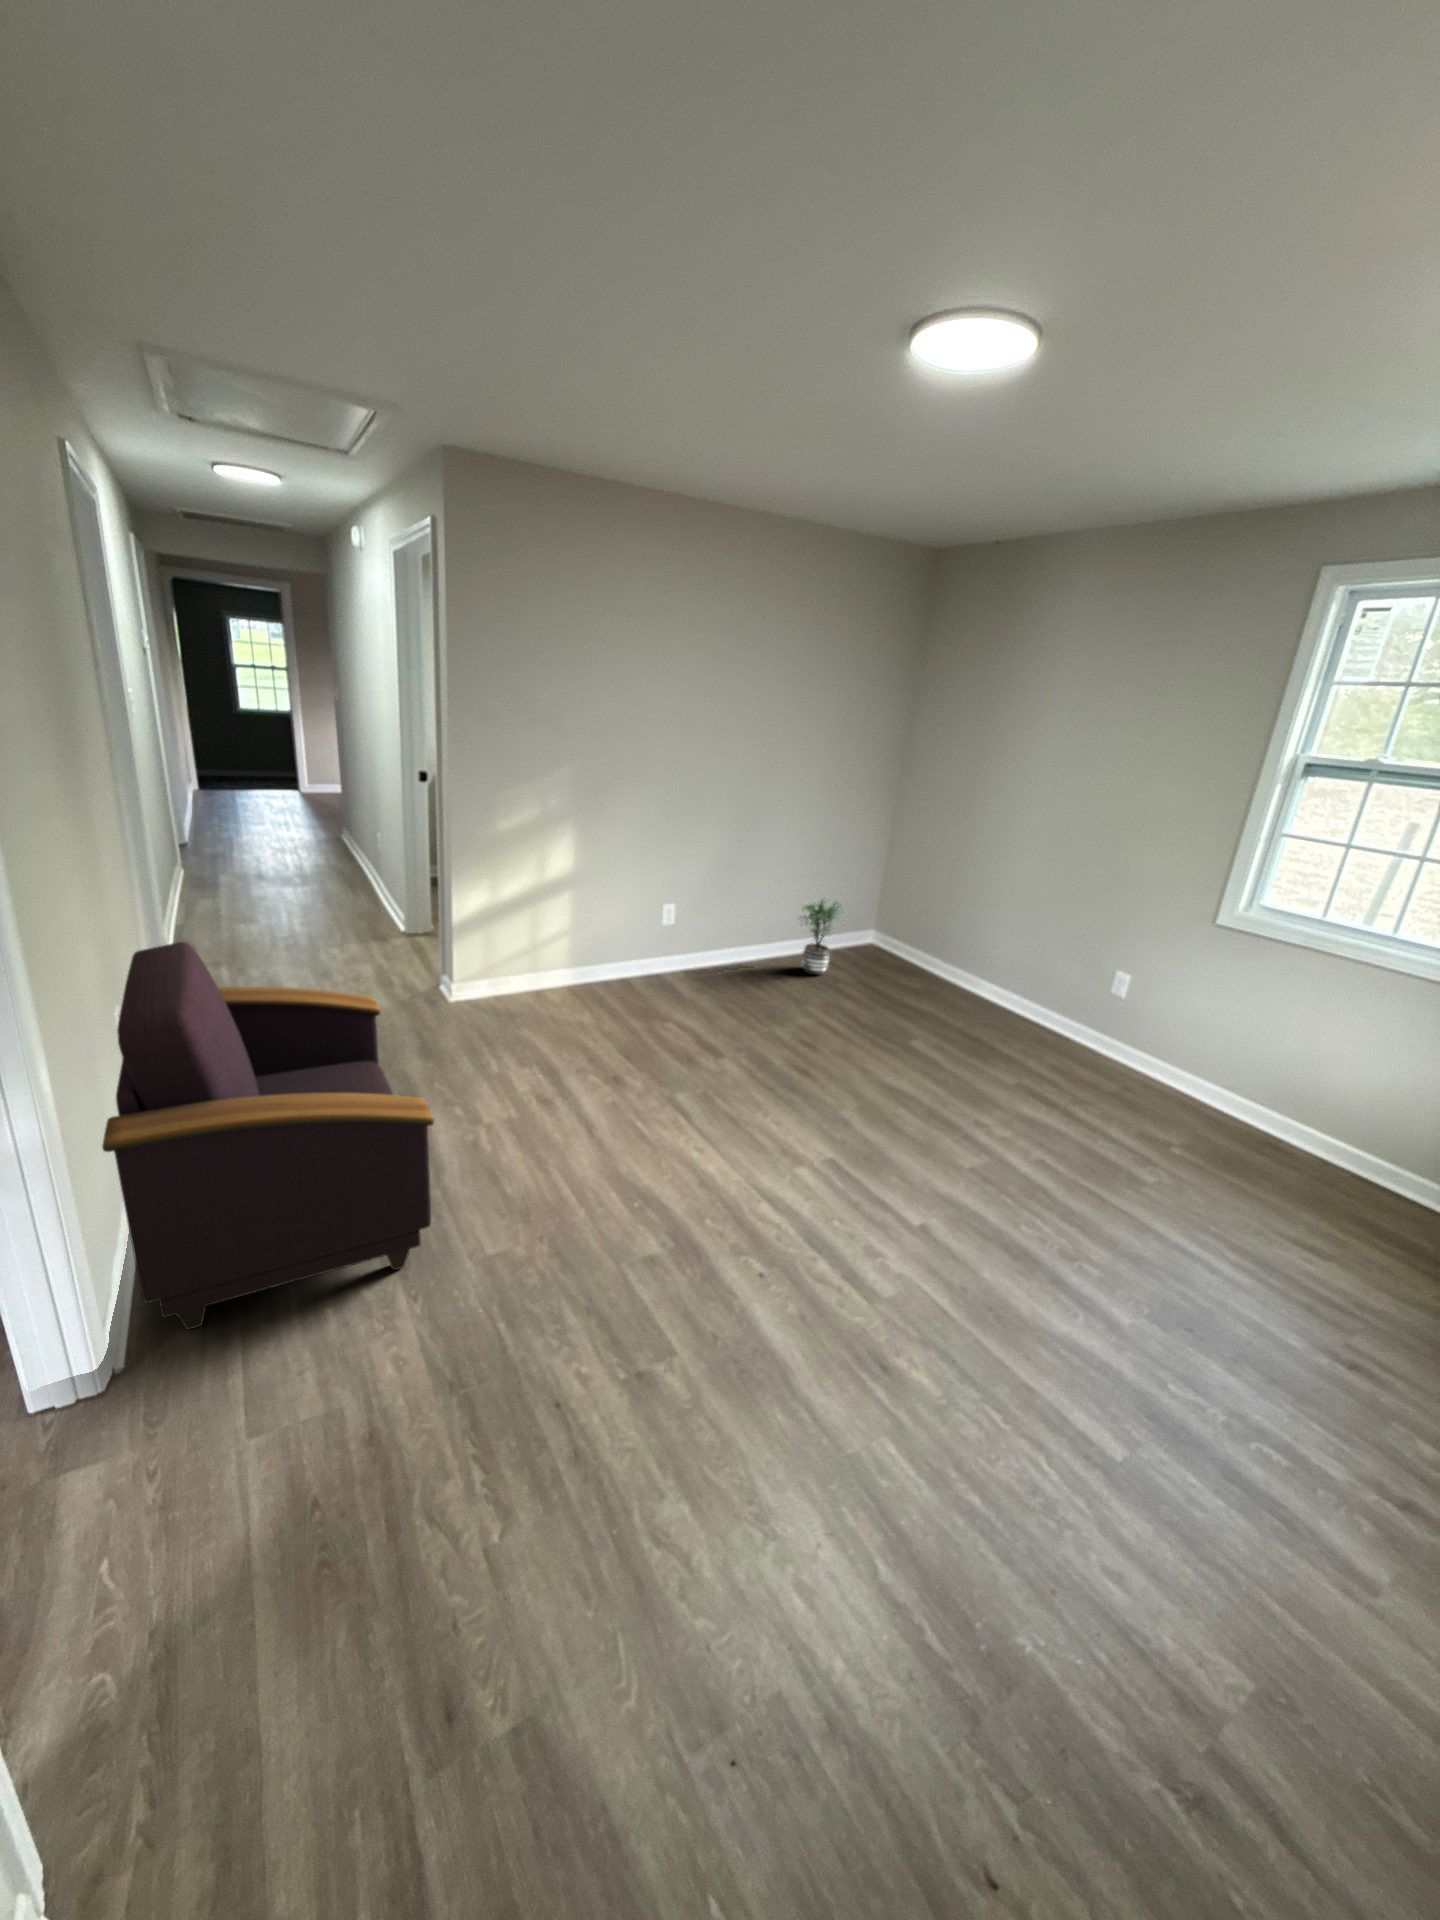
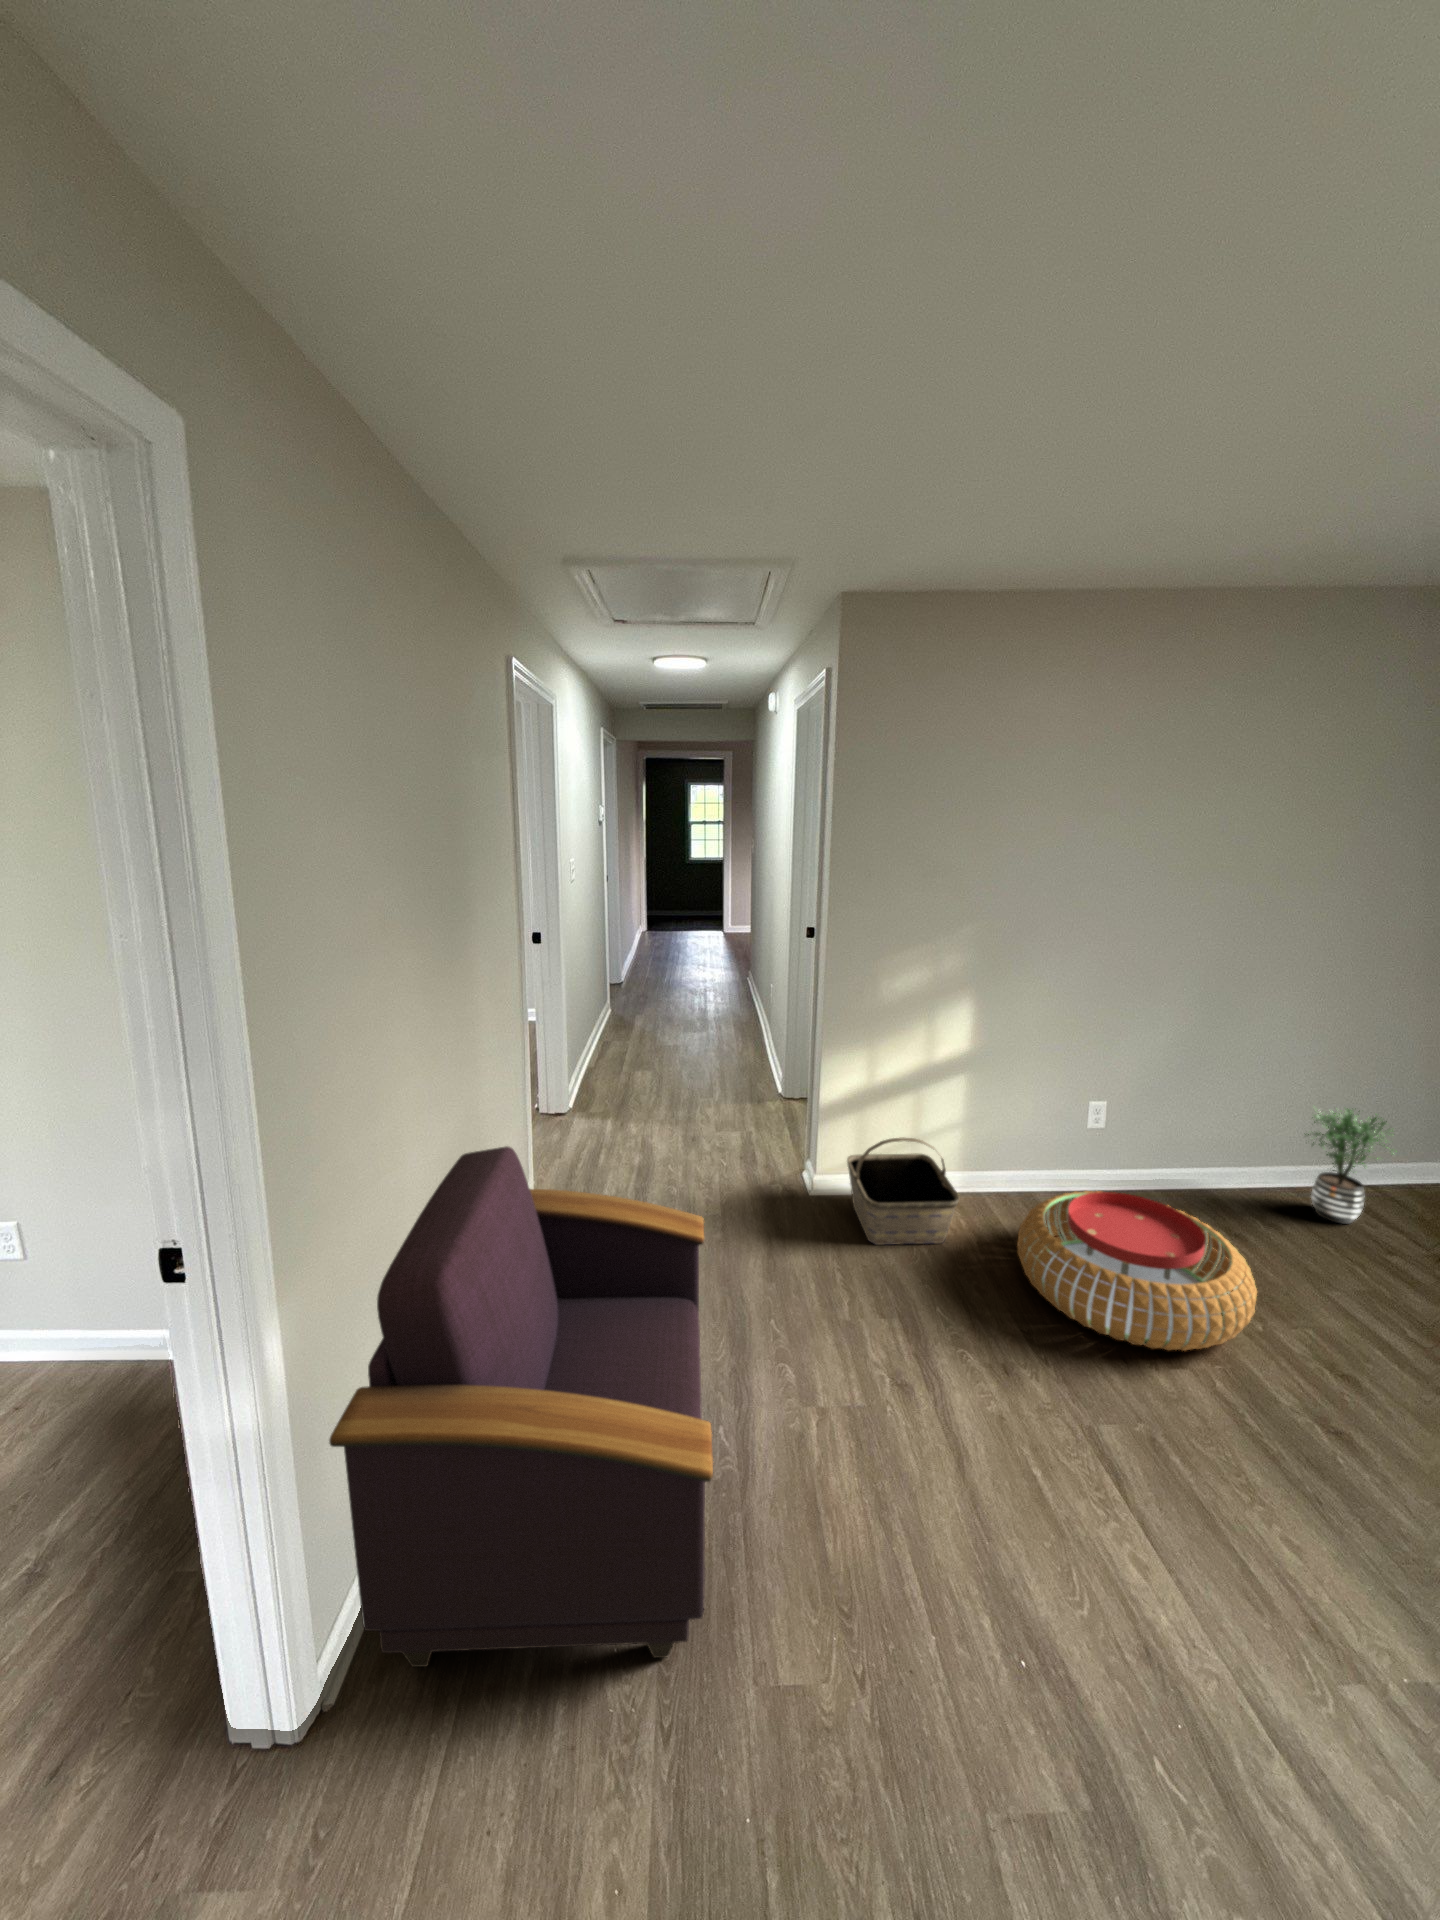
basket: none [480,941,575,1027] -> present [847,1138,959,1245]
pouf: none [618,964,767,1055] -> present [1017,1191,1257,1351]

